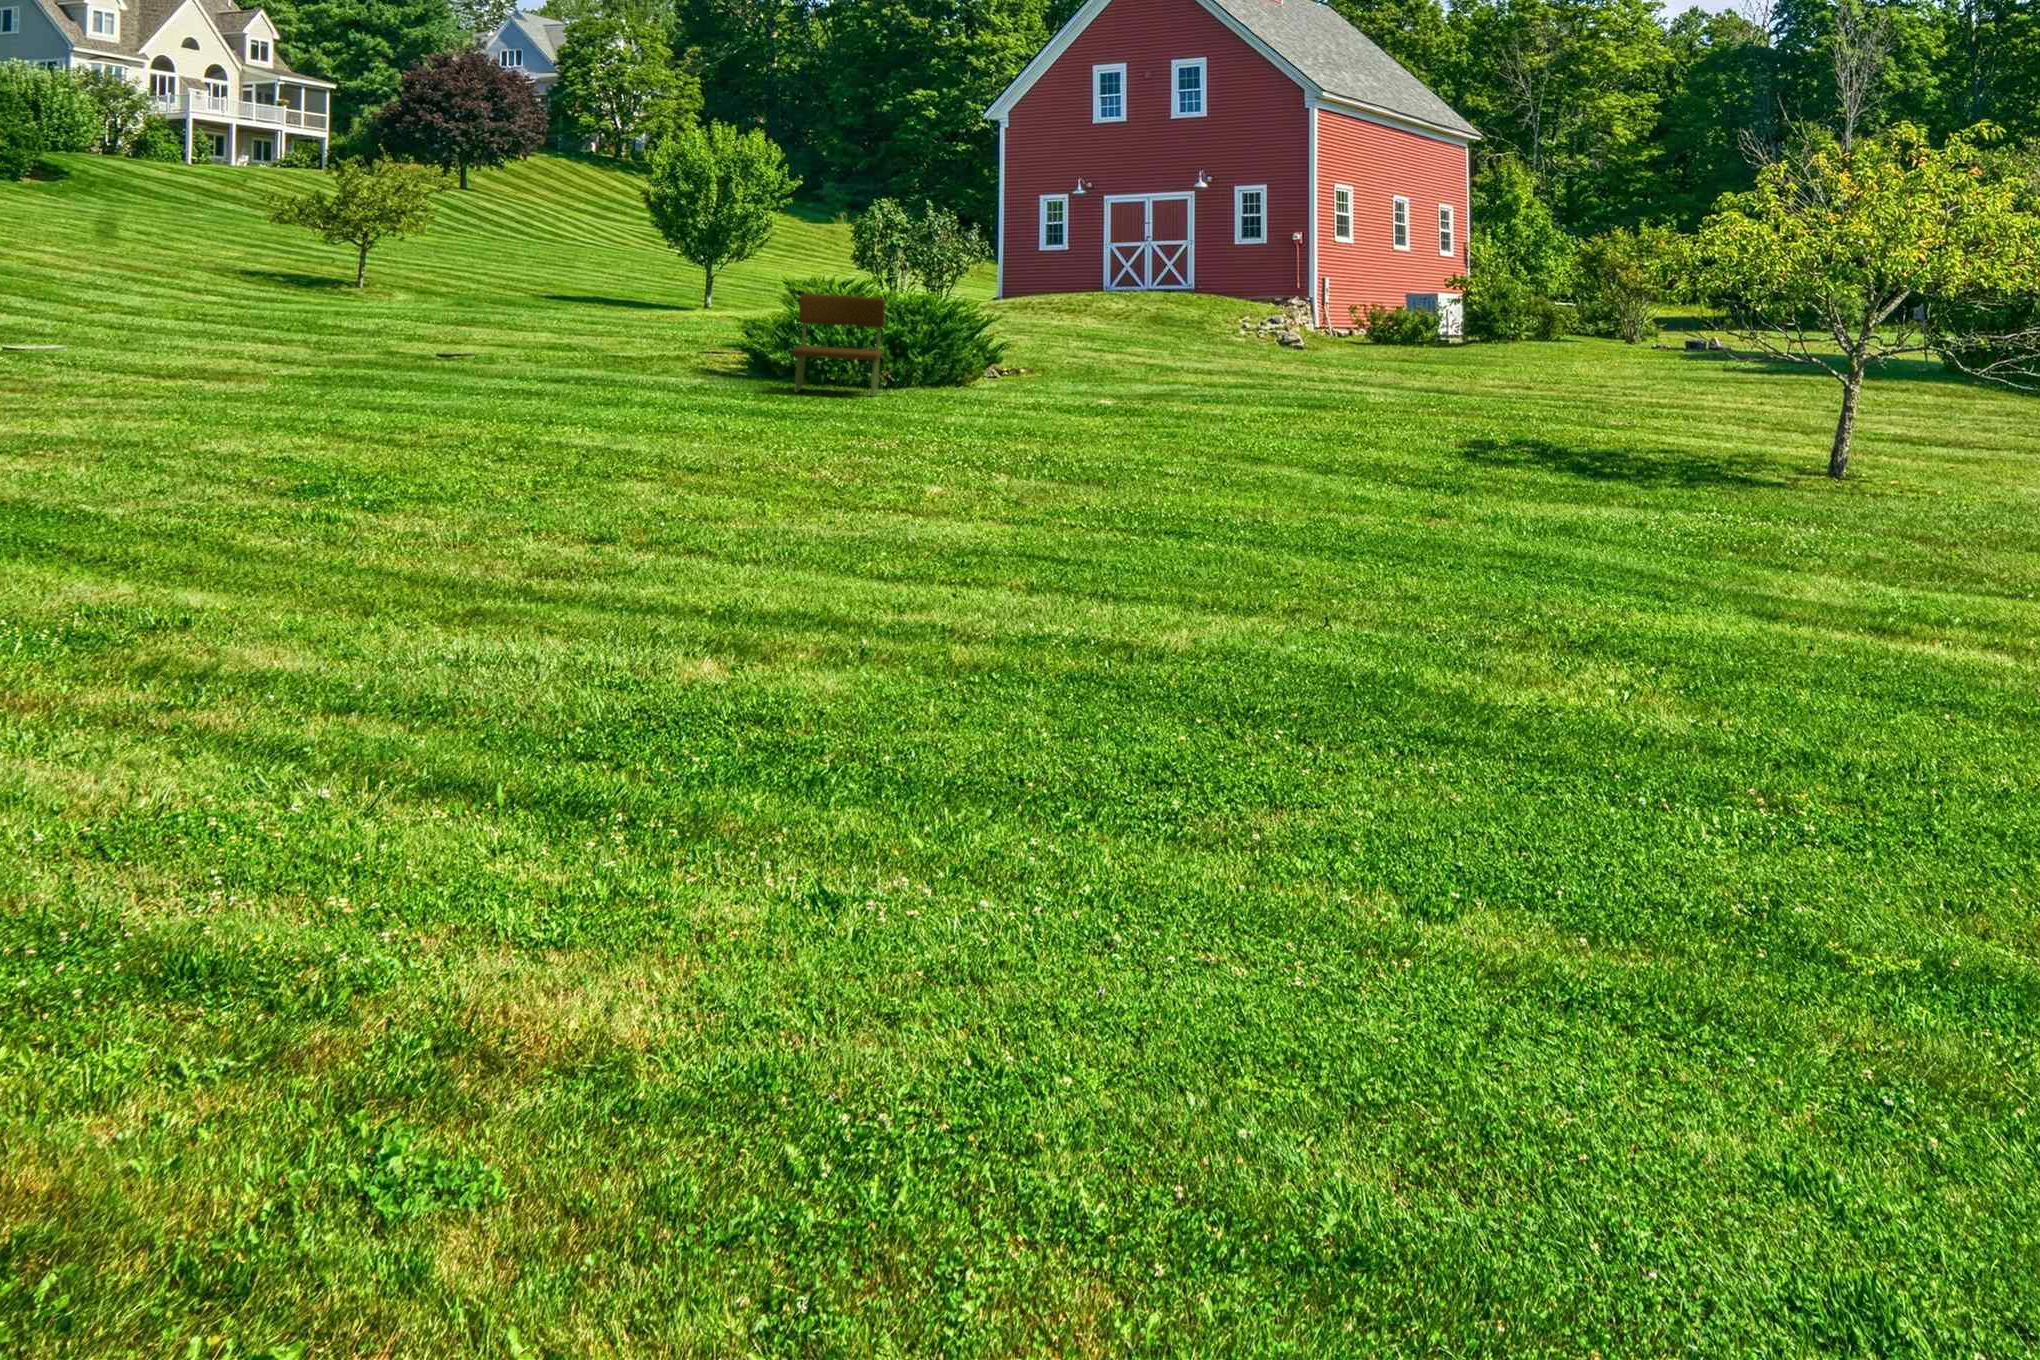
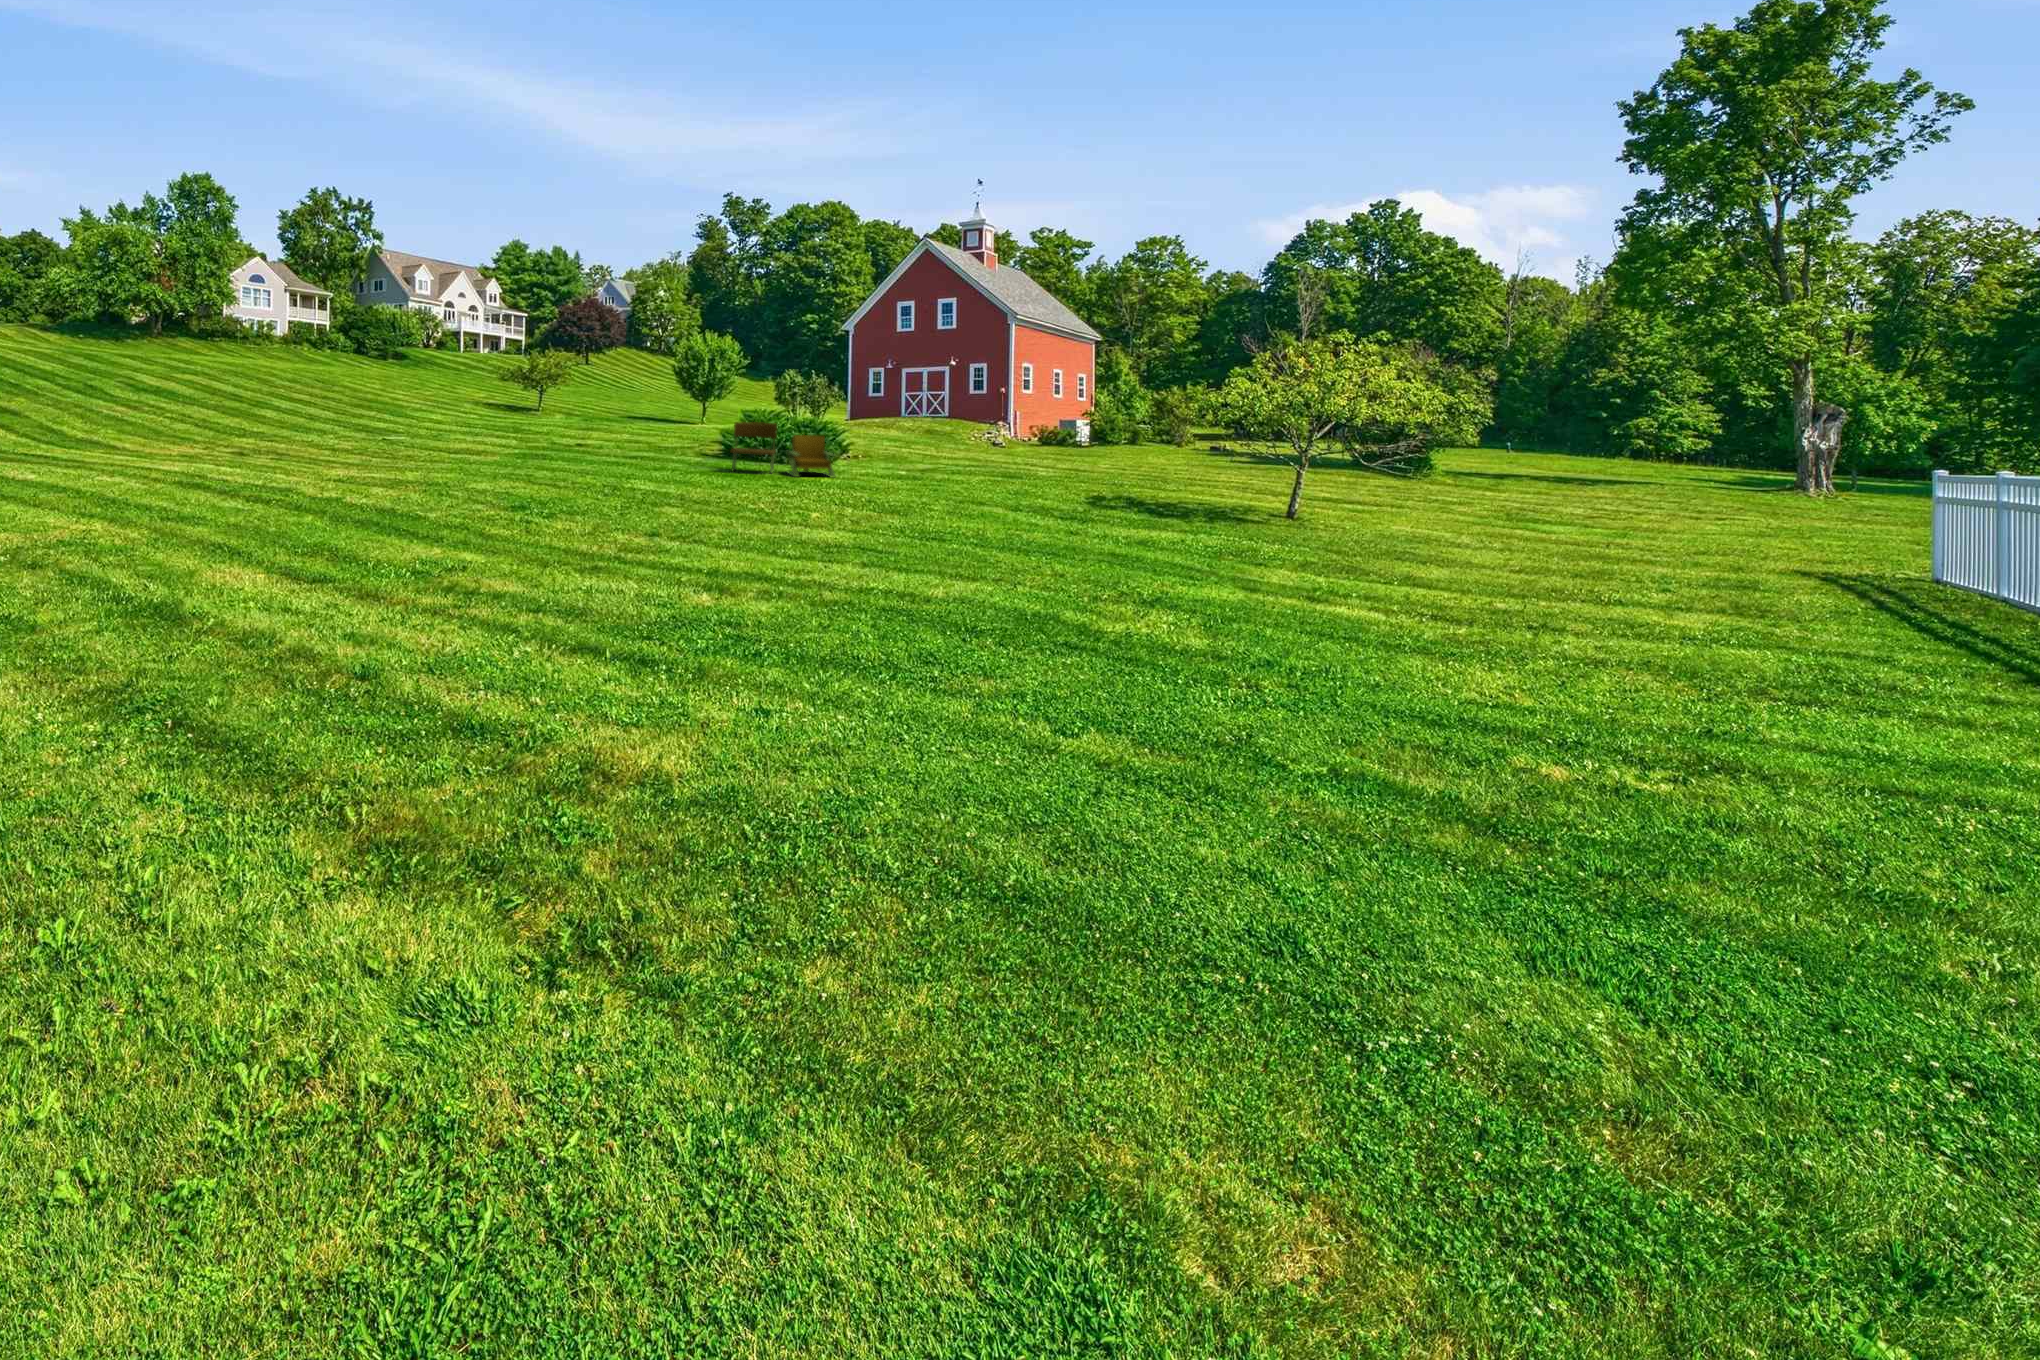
lounge chair: none [901,321,1002,404] -> present [787,435,835,477]

